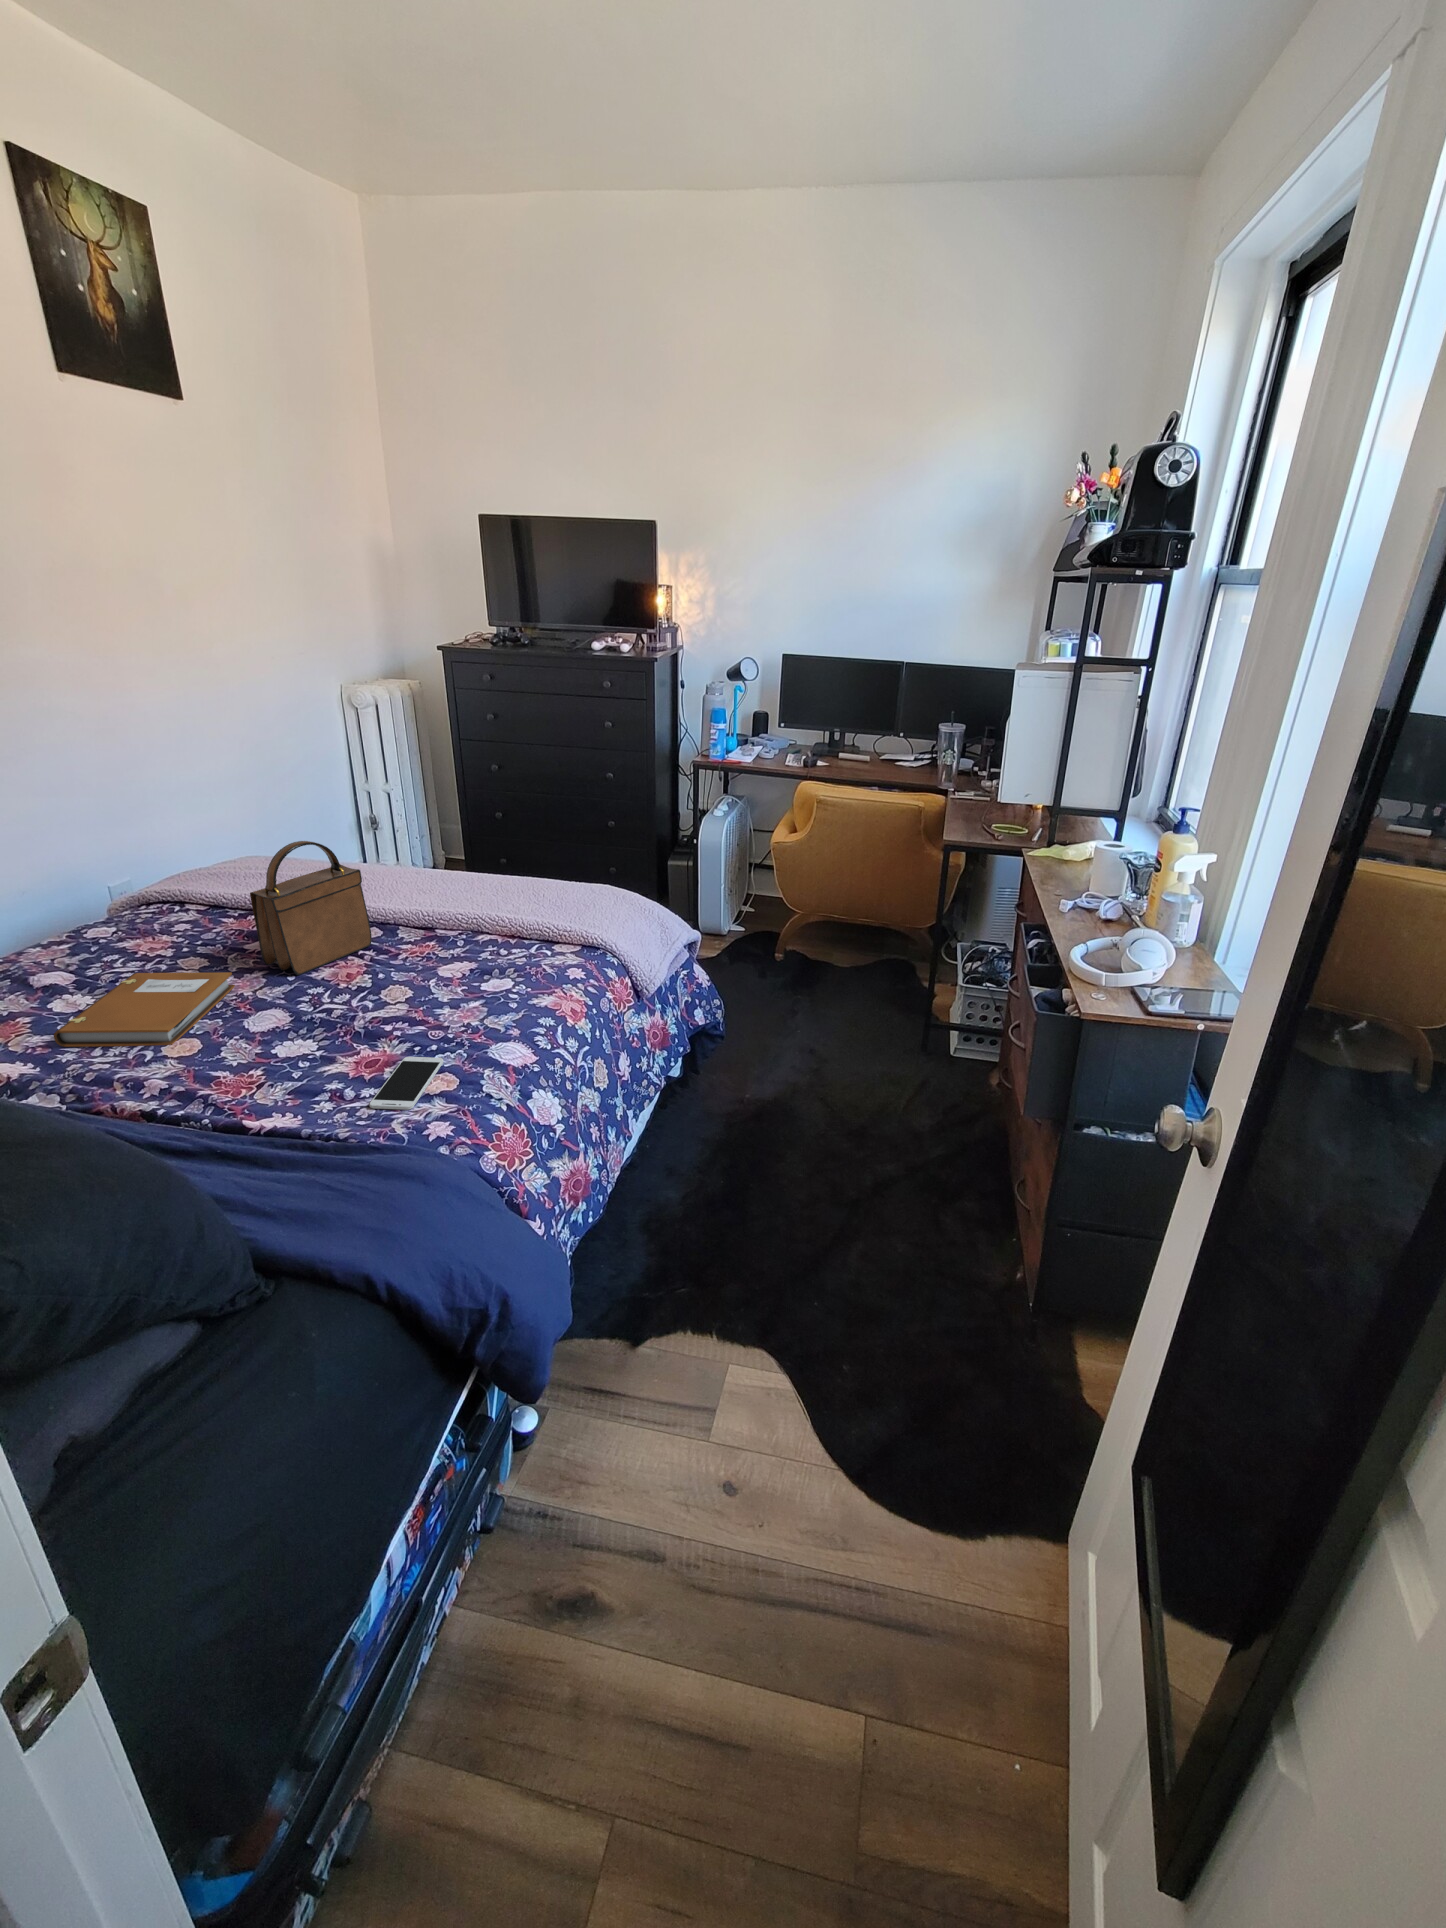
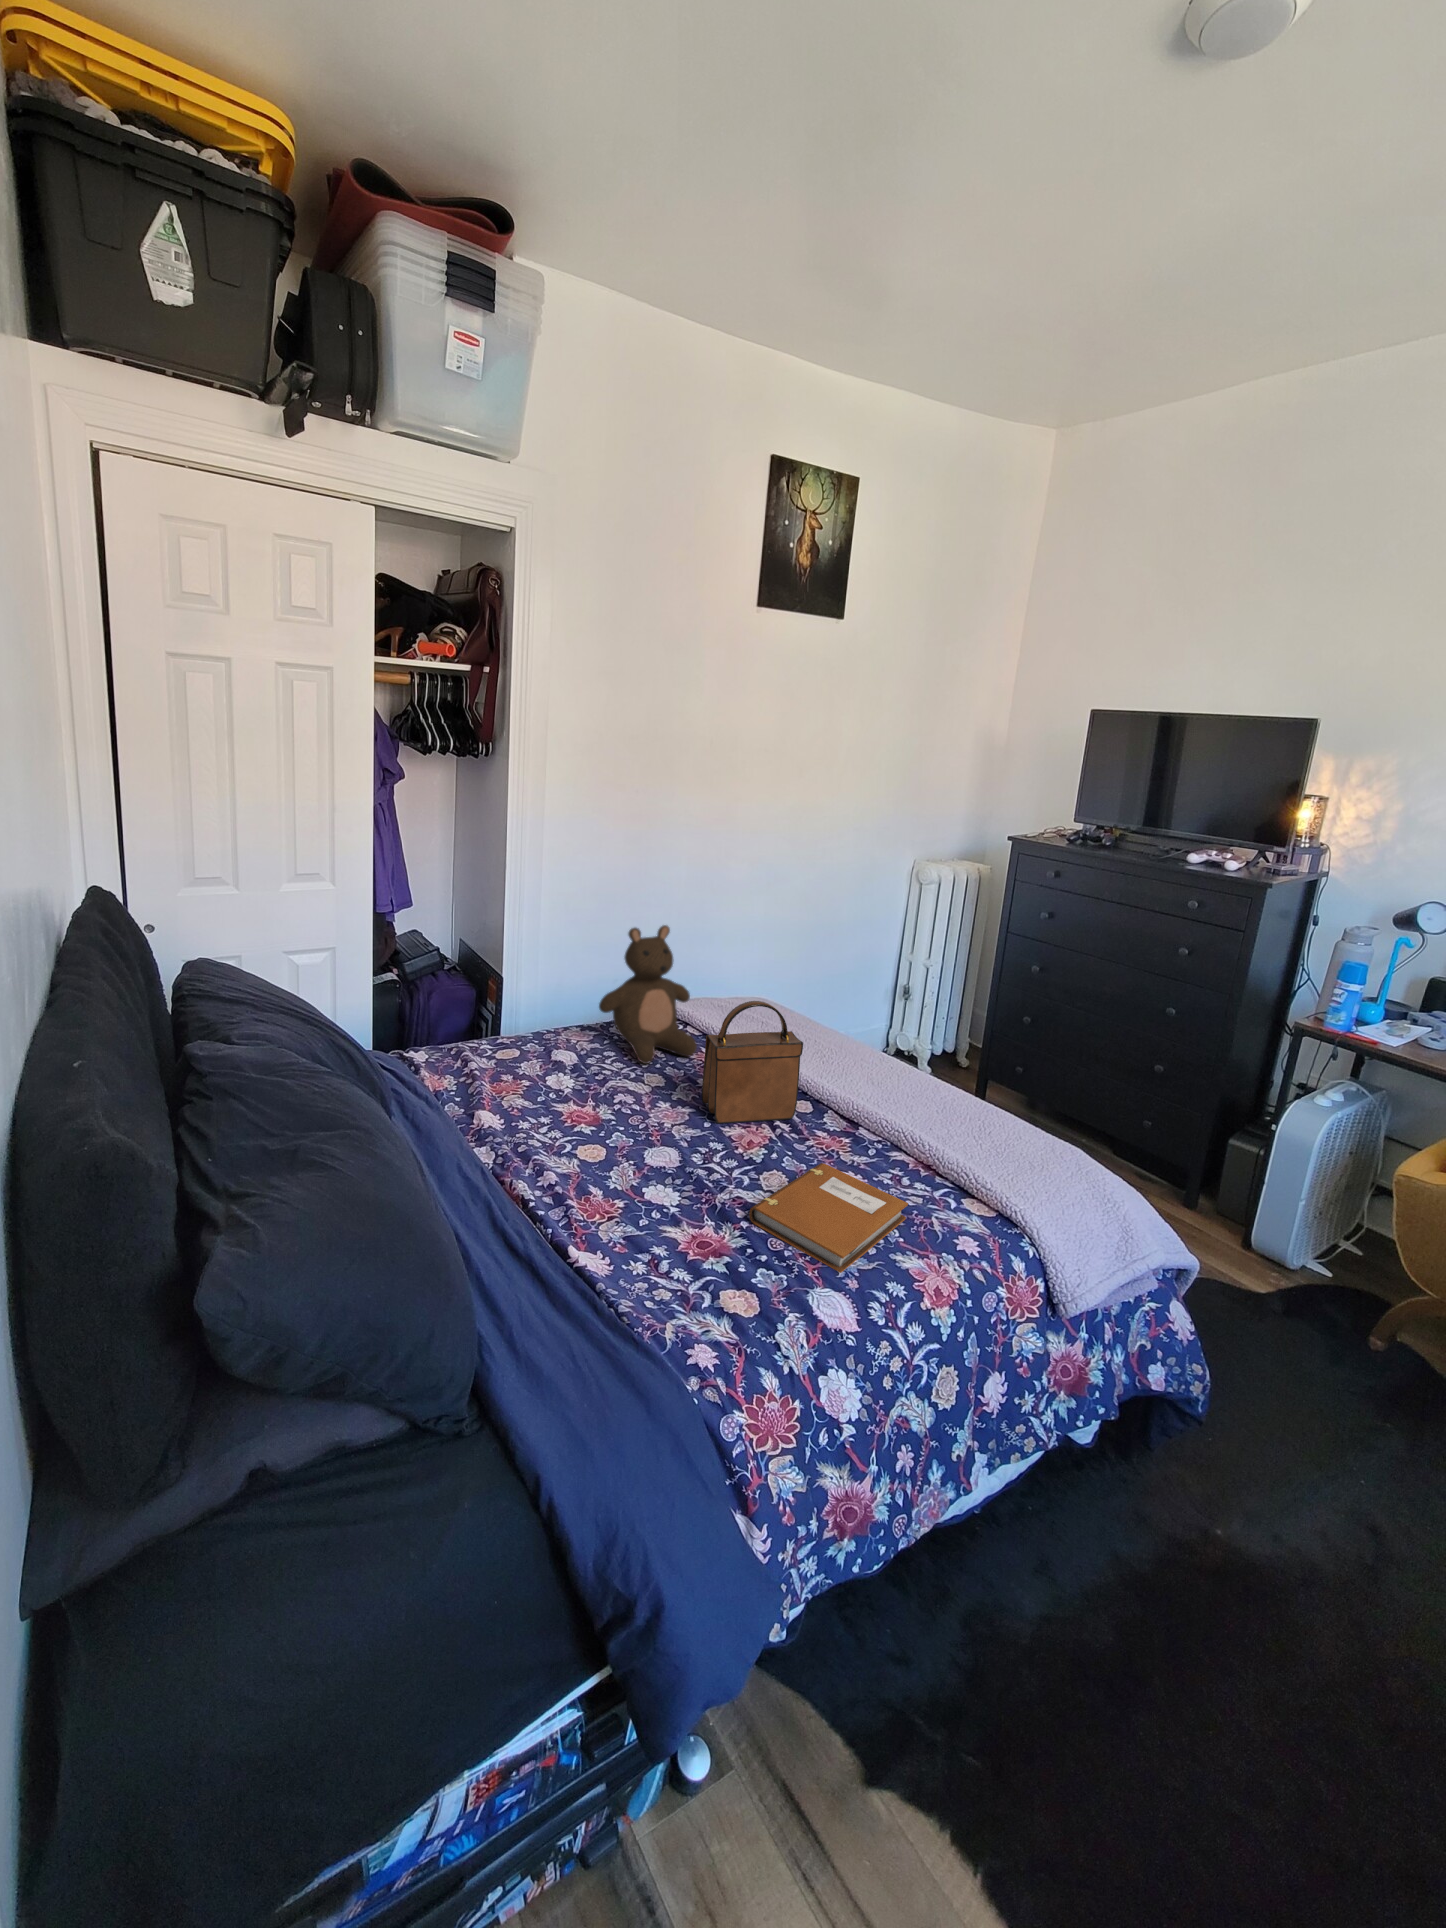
stuffed bear: none [58,794,217,956] -> present [599,925,697,1064]
notebook: present [54,972,235,1047] -> present [749,1163,908,1273]
smartphone: present [370,1057,443,1110] -> none [669,1254,761,1315]

